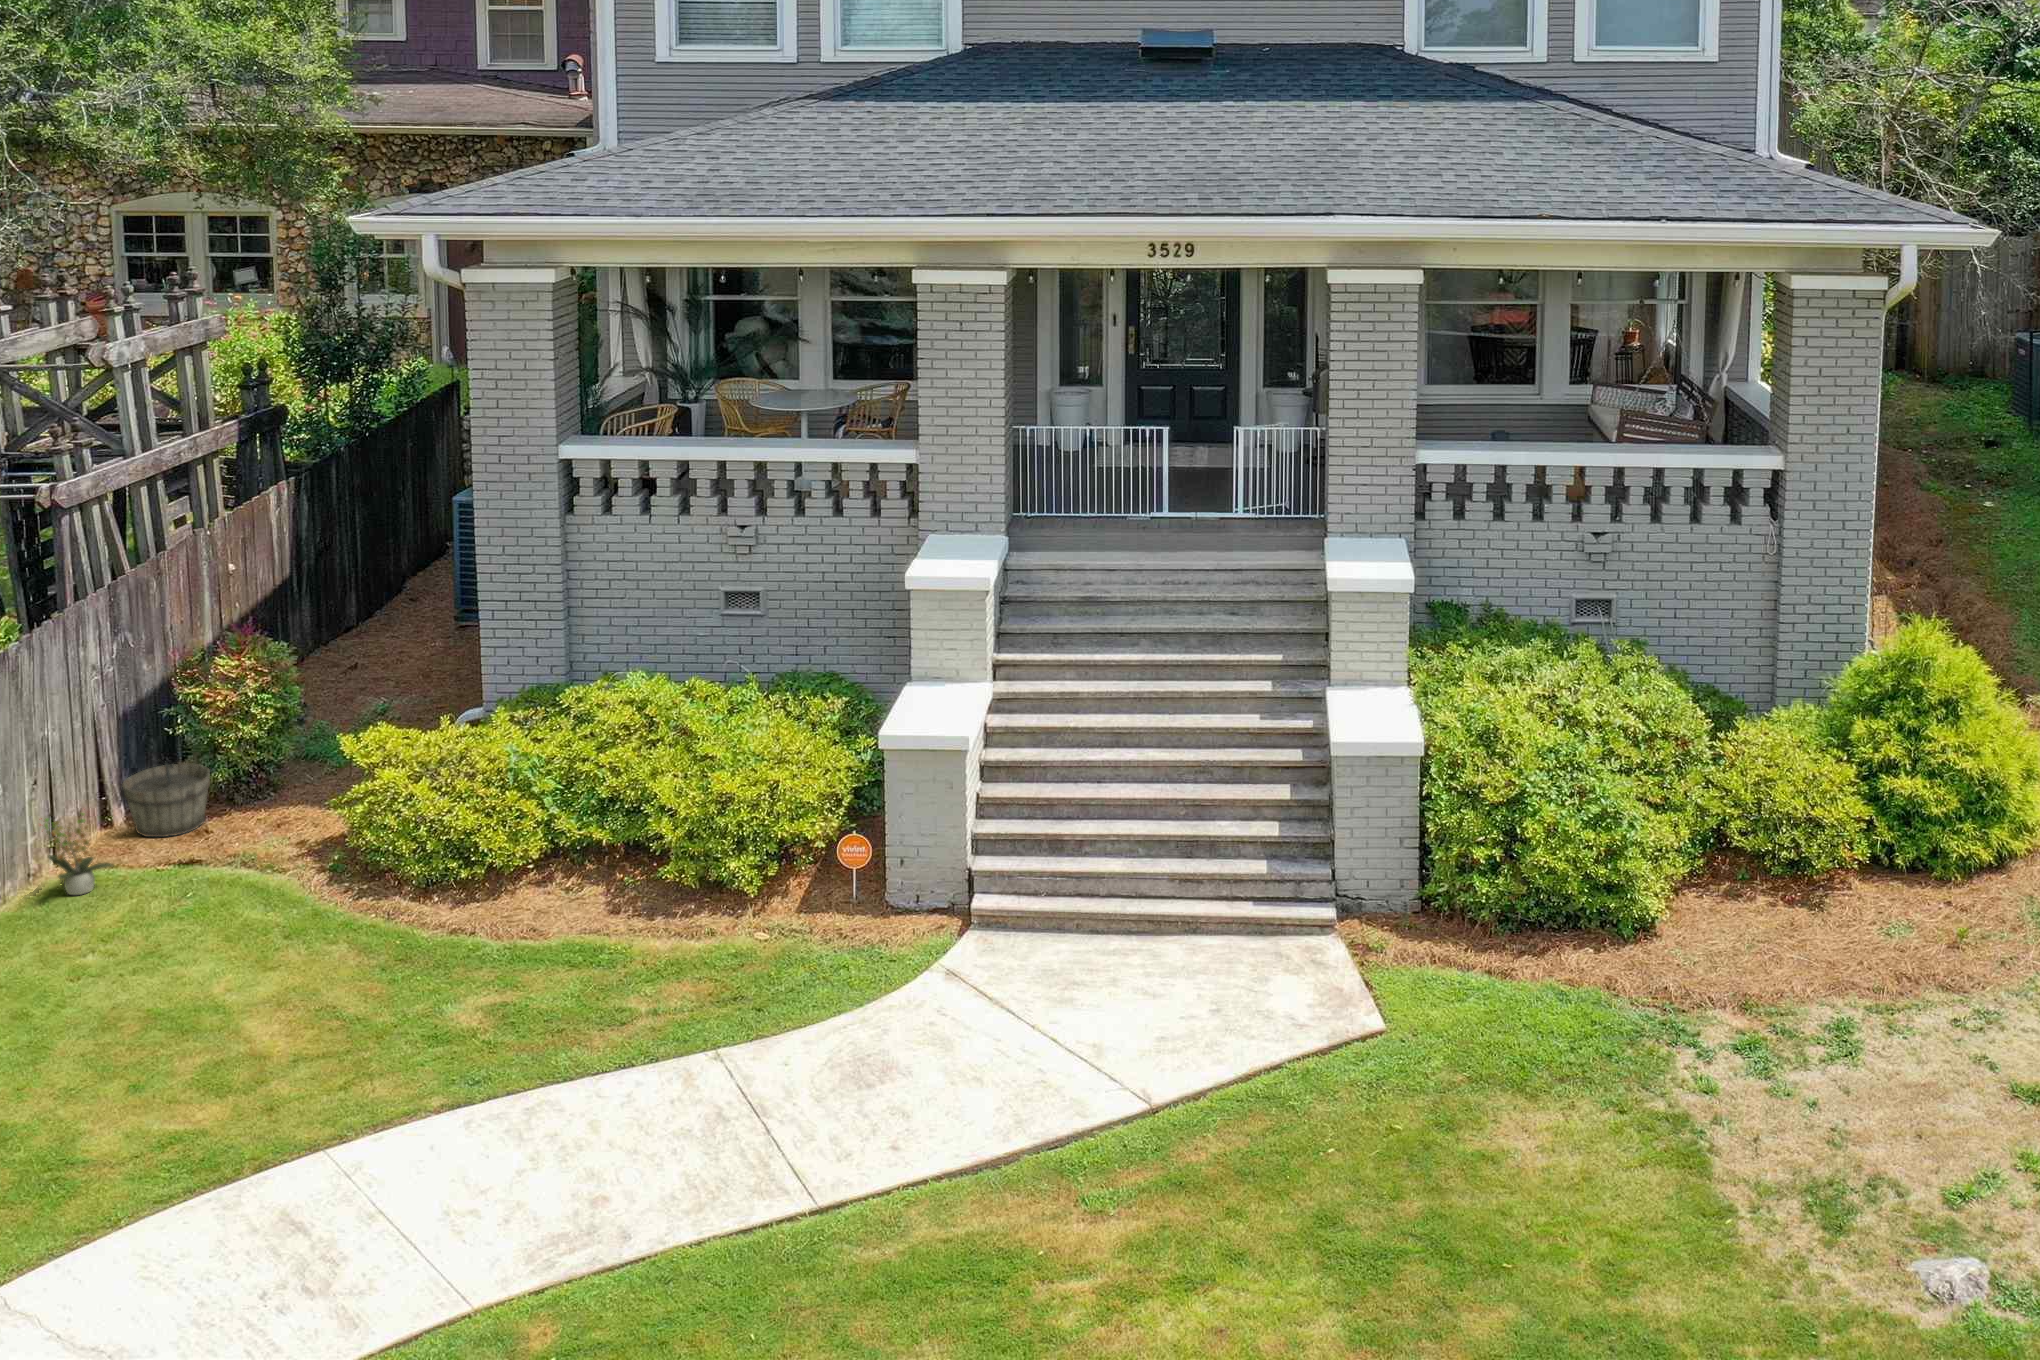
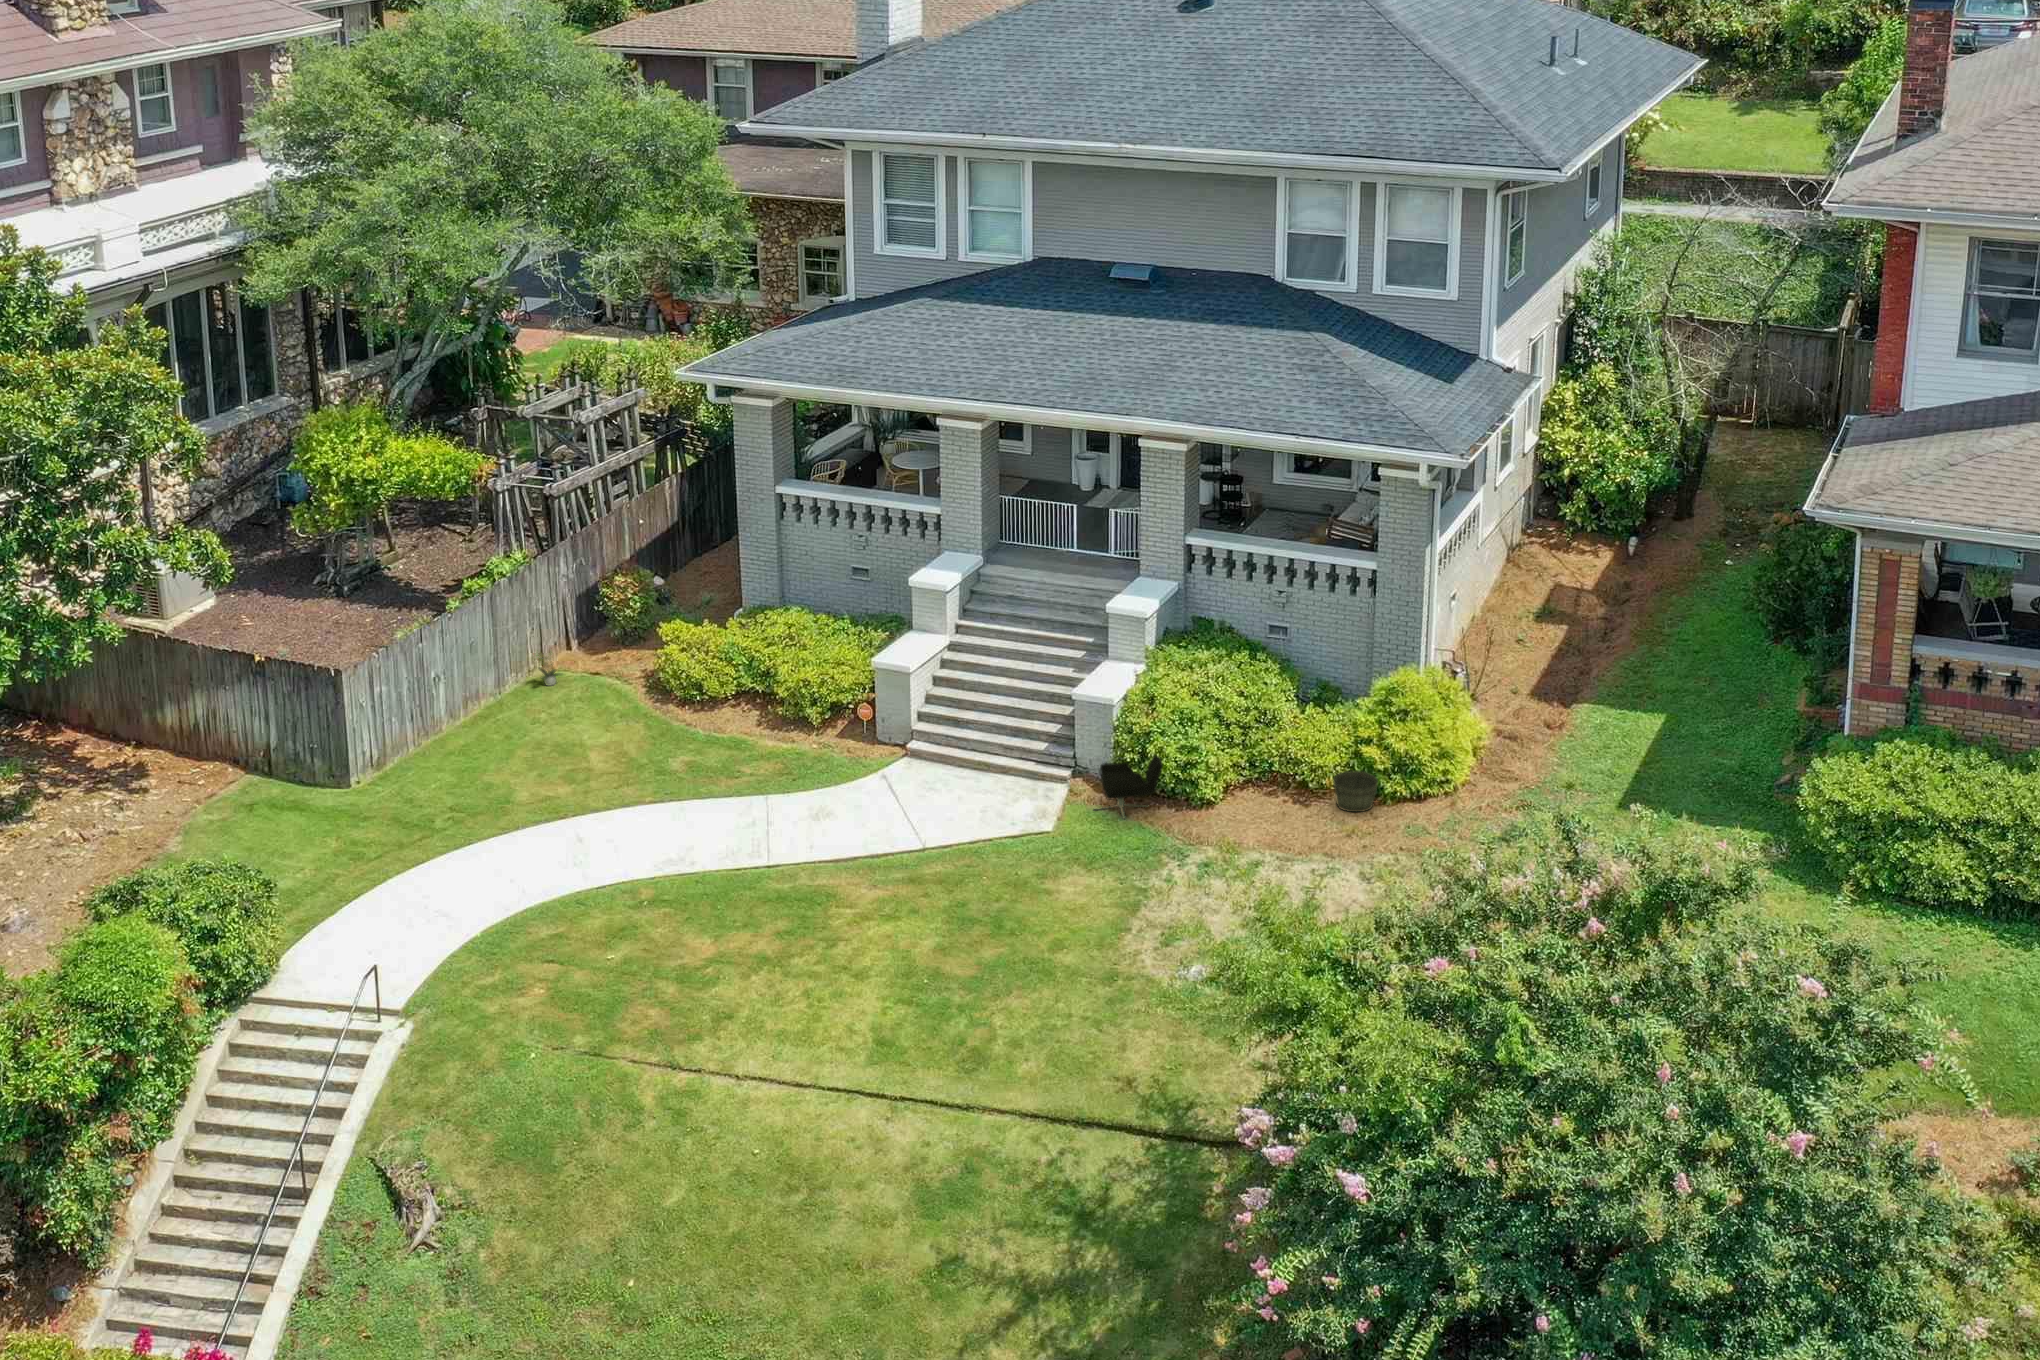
wooden bucket: present [122,762,210,837] -> present [1333,770,1378,812]
lounge chair: none [1455,824,1617,985] -> present [1100,755,1163,819]

